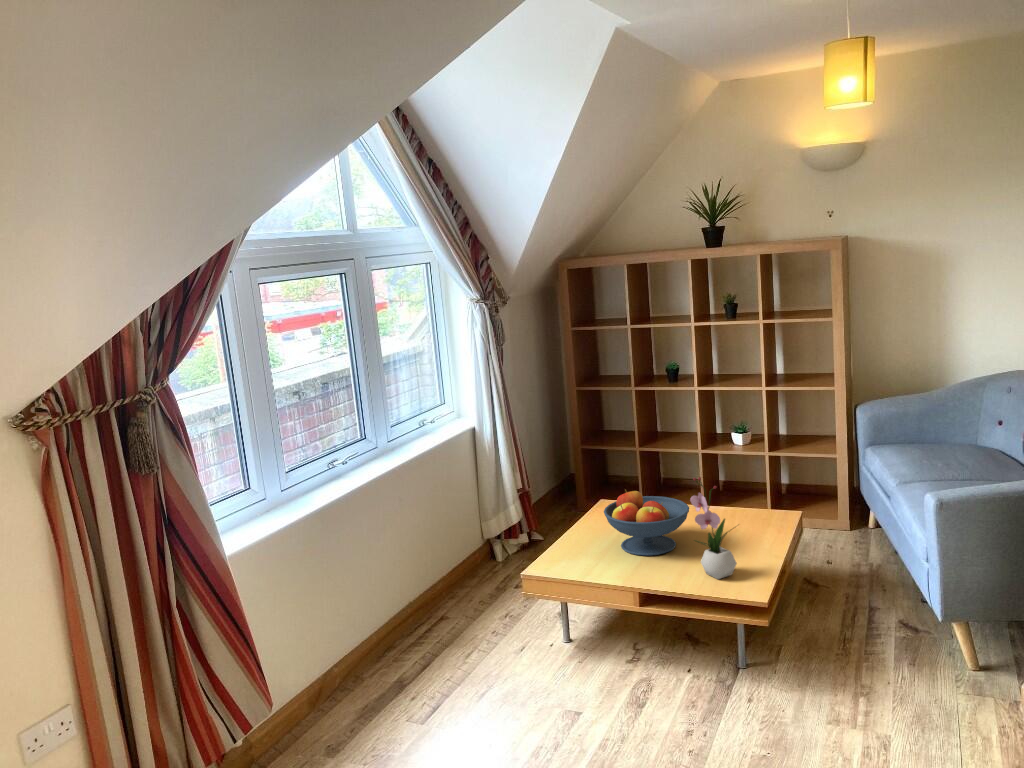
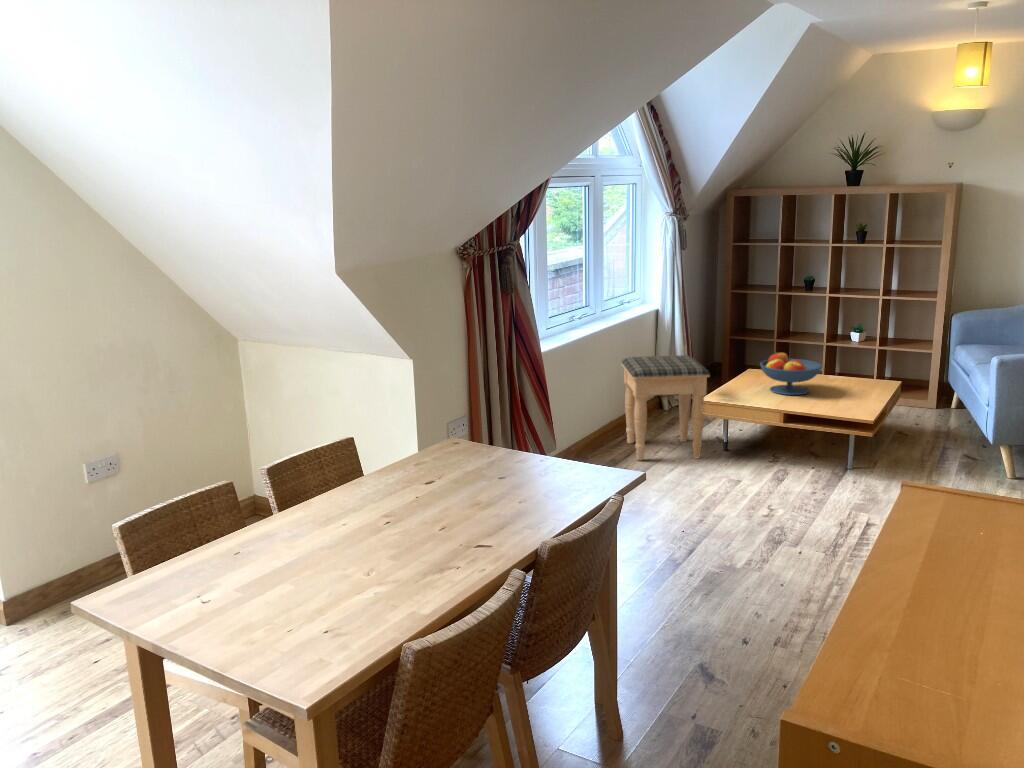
flower arrangement: present [690,477,736,579] -> none [826,339,859,409]
footstool: none [409,504,529,677] -> present [621,355,710,460]

